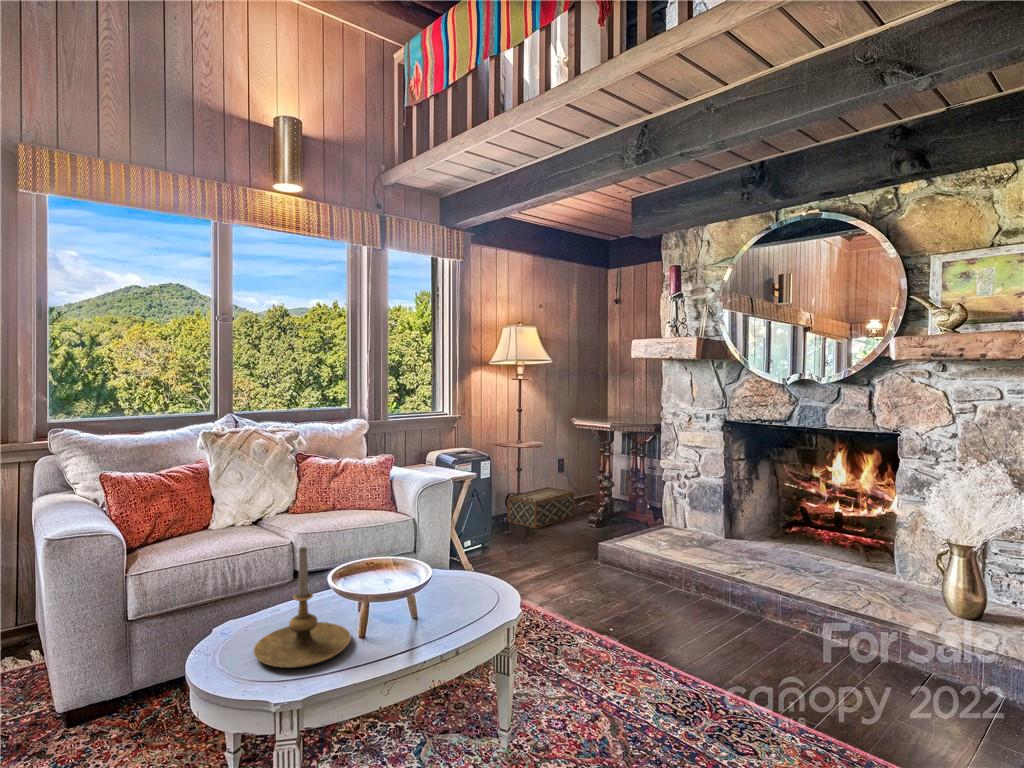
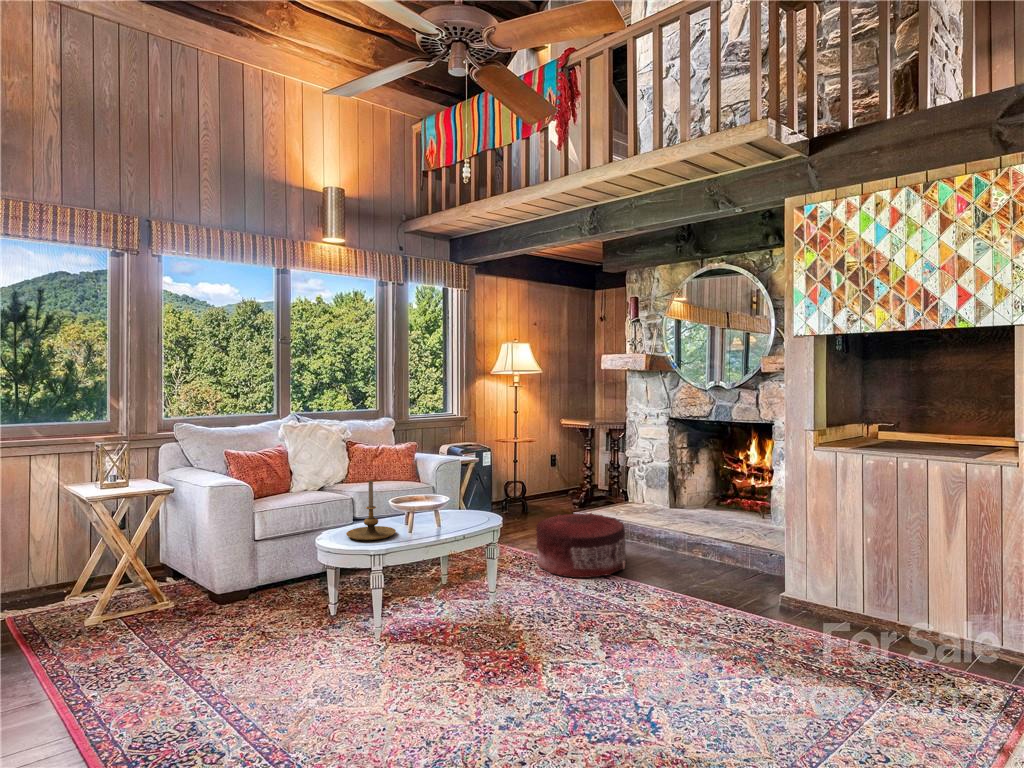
woven basket: present [507,487,574,529] -> none [507,475,563,506]
pouf: none [573,559,711,676] -> present [536,513,626,578]

